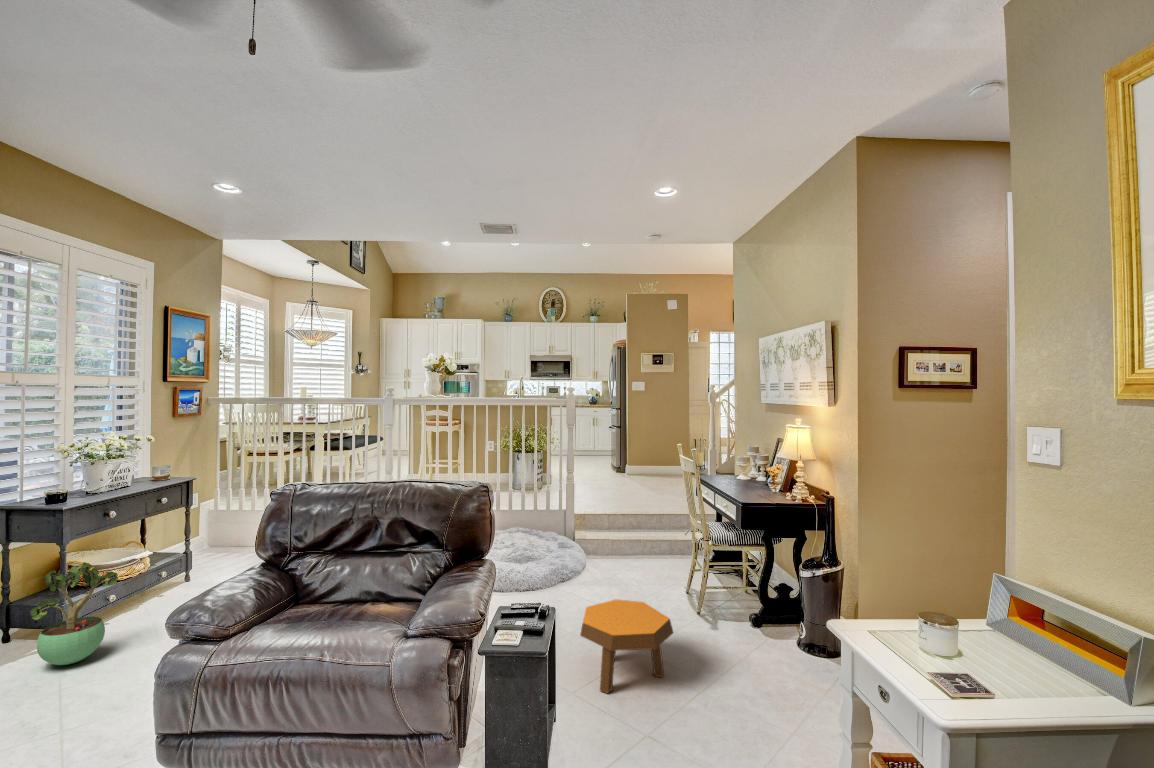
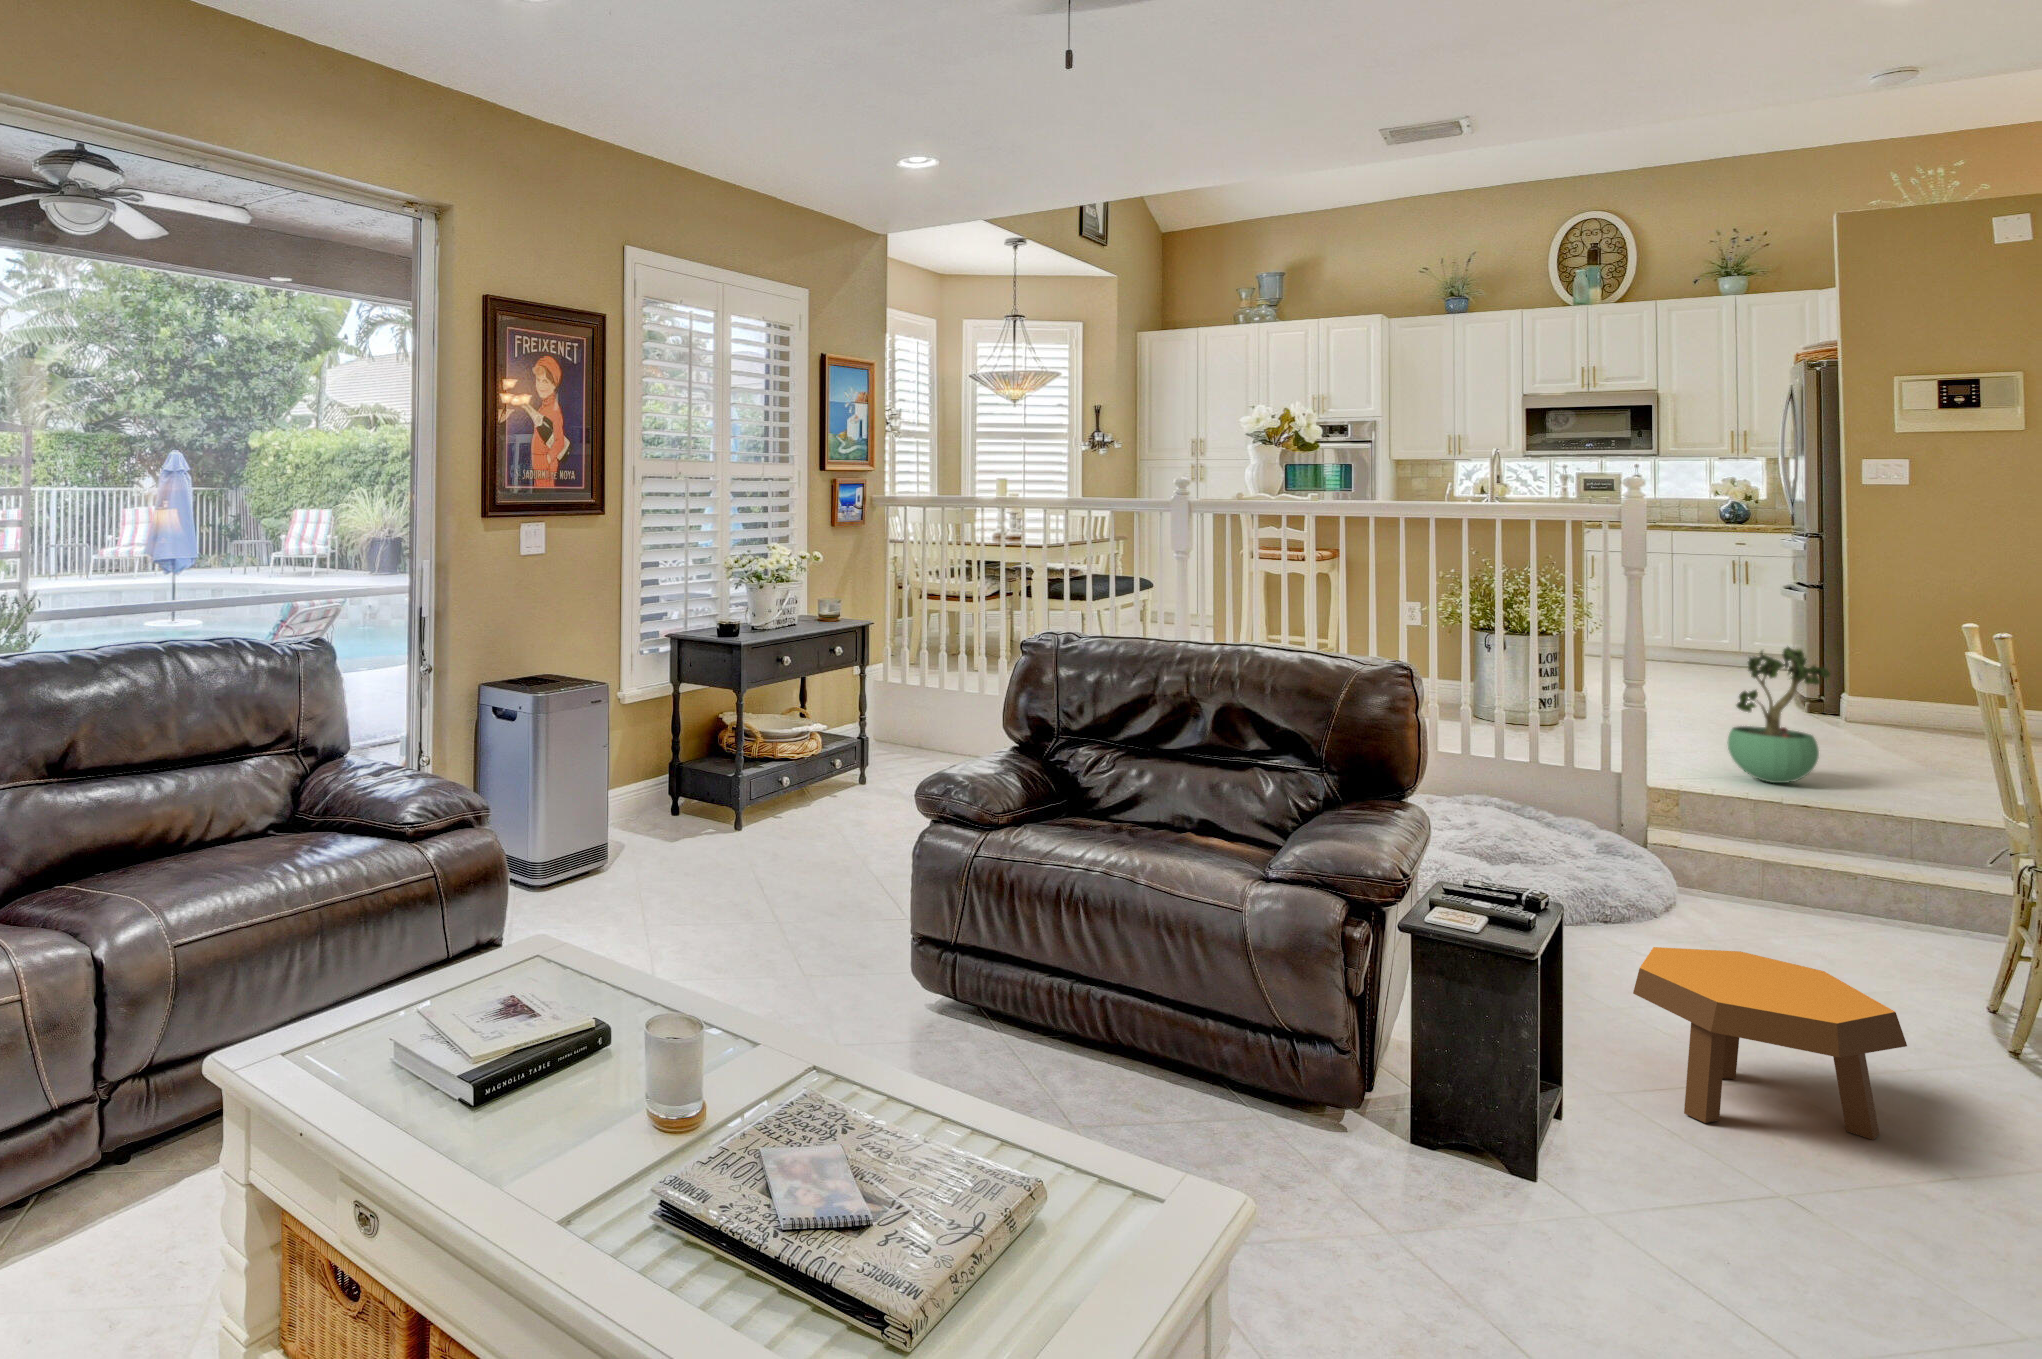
potted plant: present [29,562,118,665] -> present [1727,647,1830,783]

